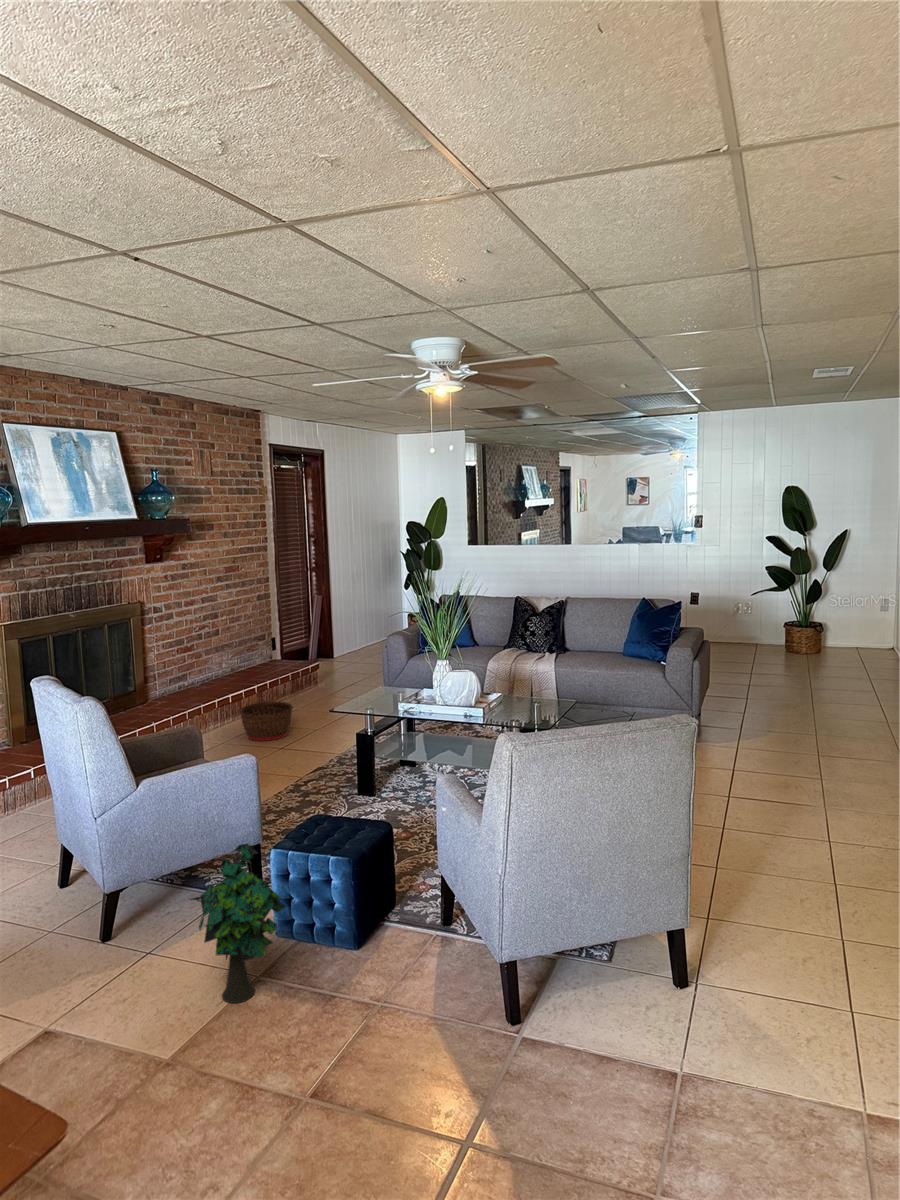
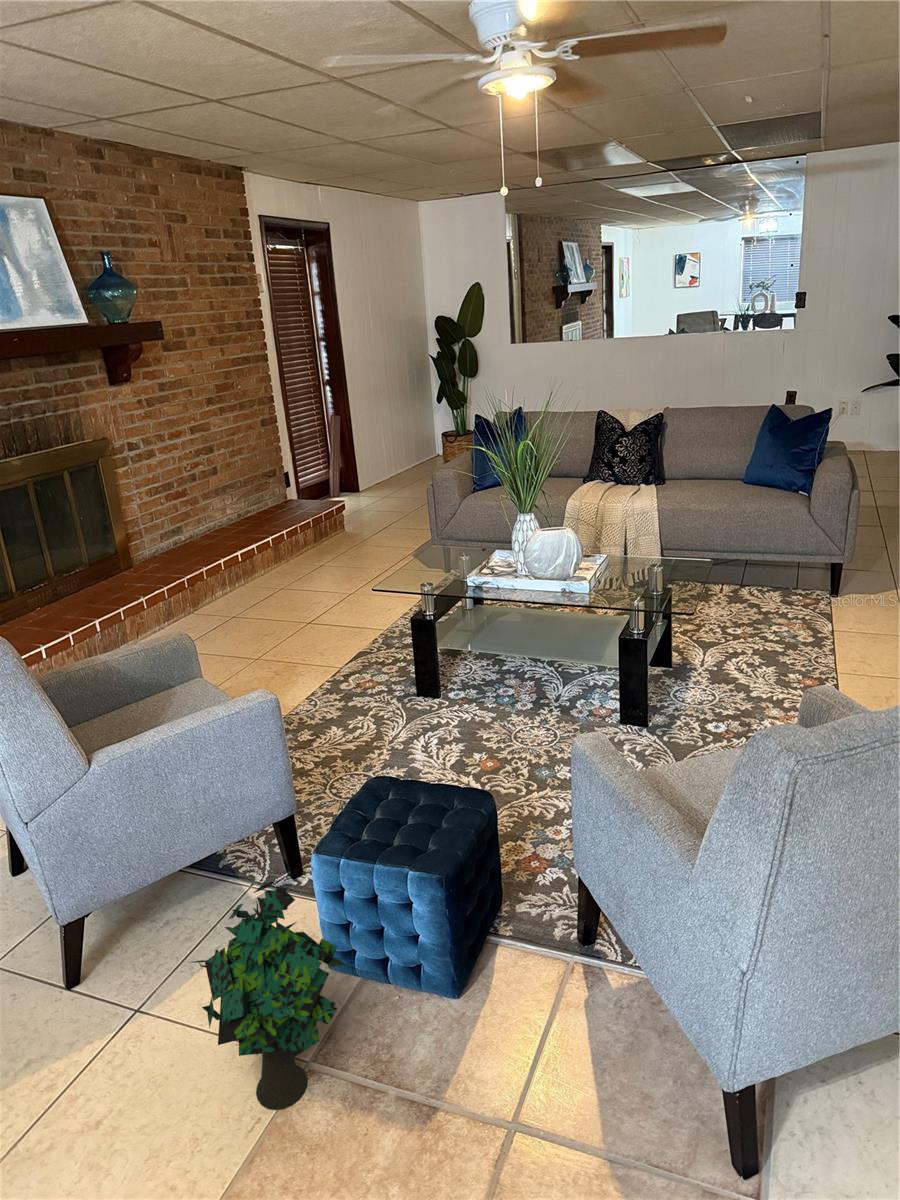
basket: present [240,702,293,741] -> none [251,562,319,615]

